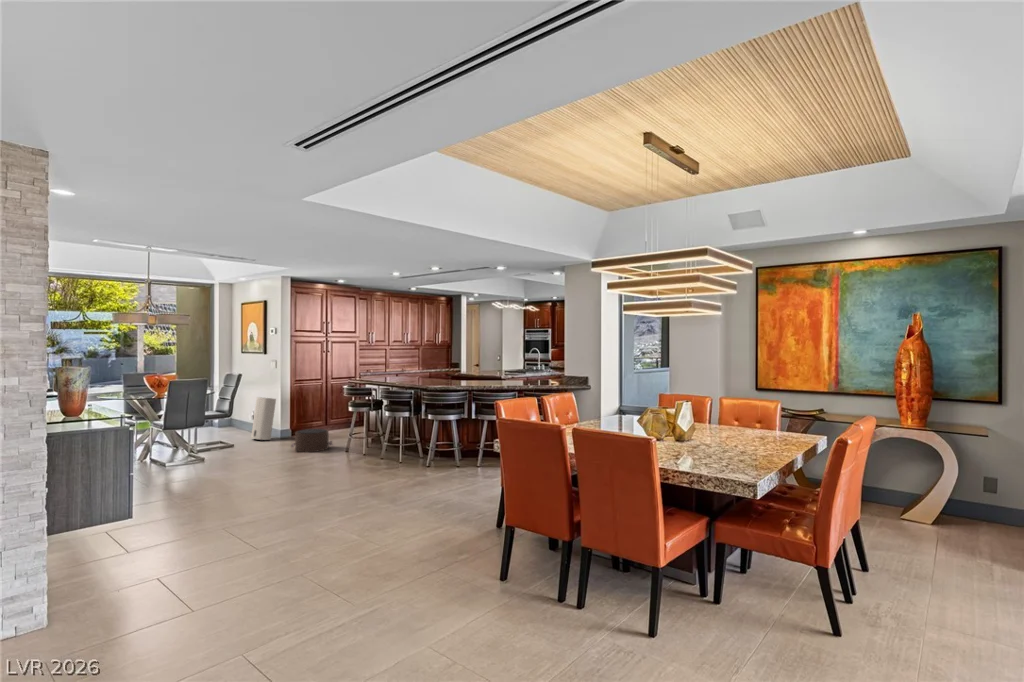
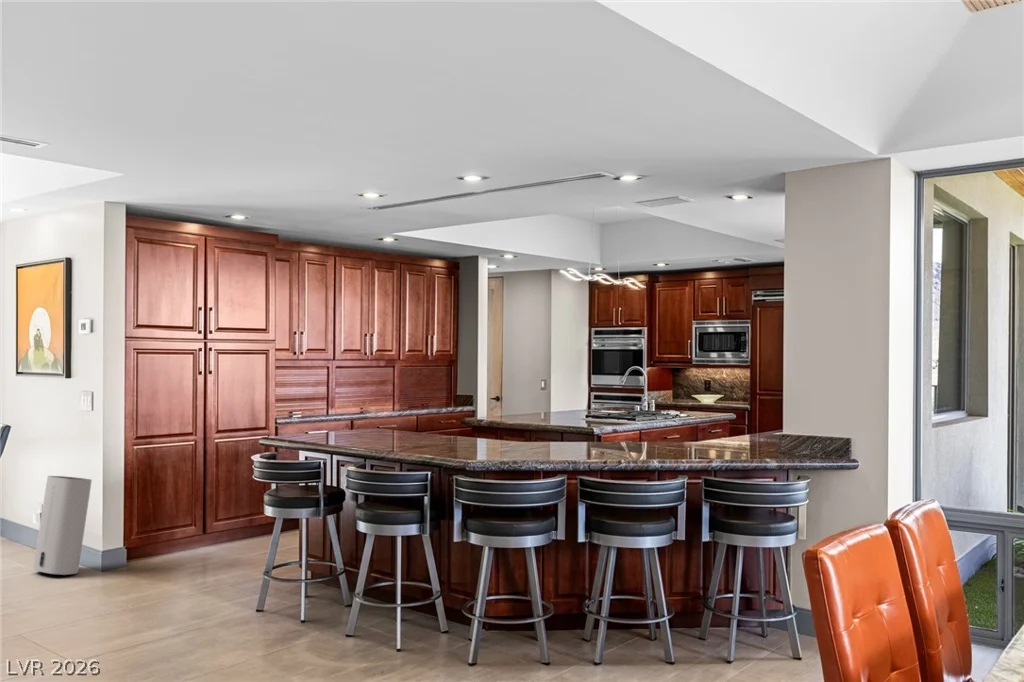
pouf: present [291,429,332,452] -> none [125,553,225,613]

